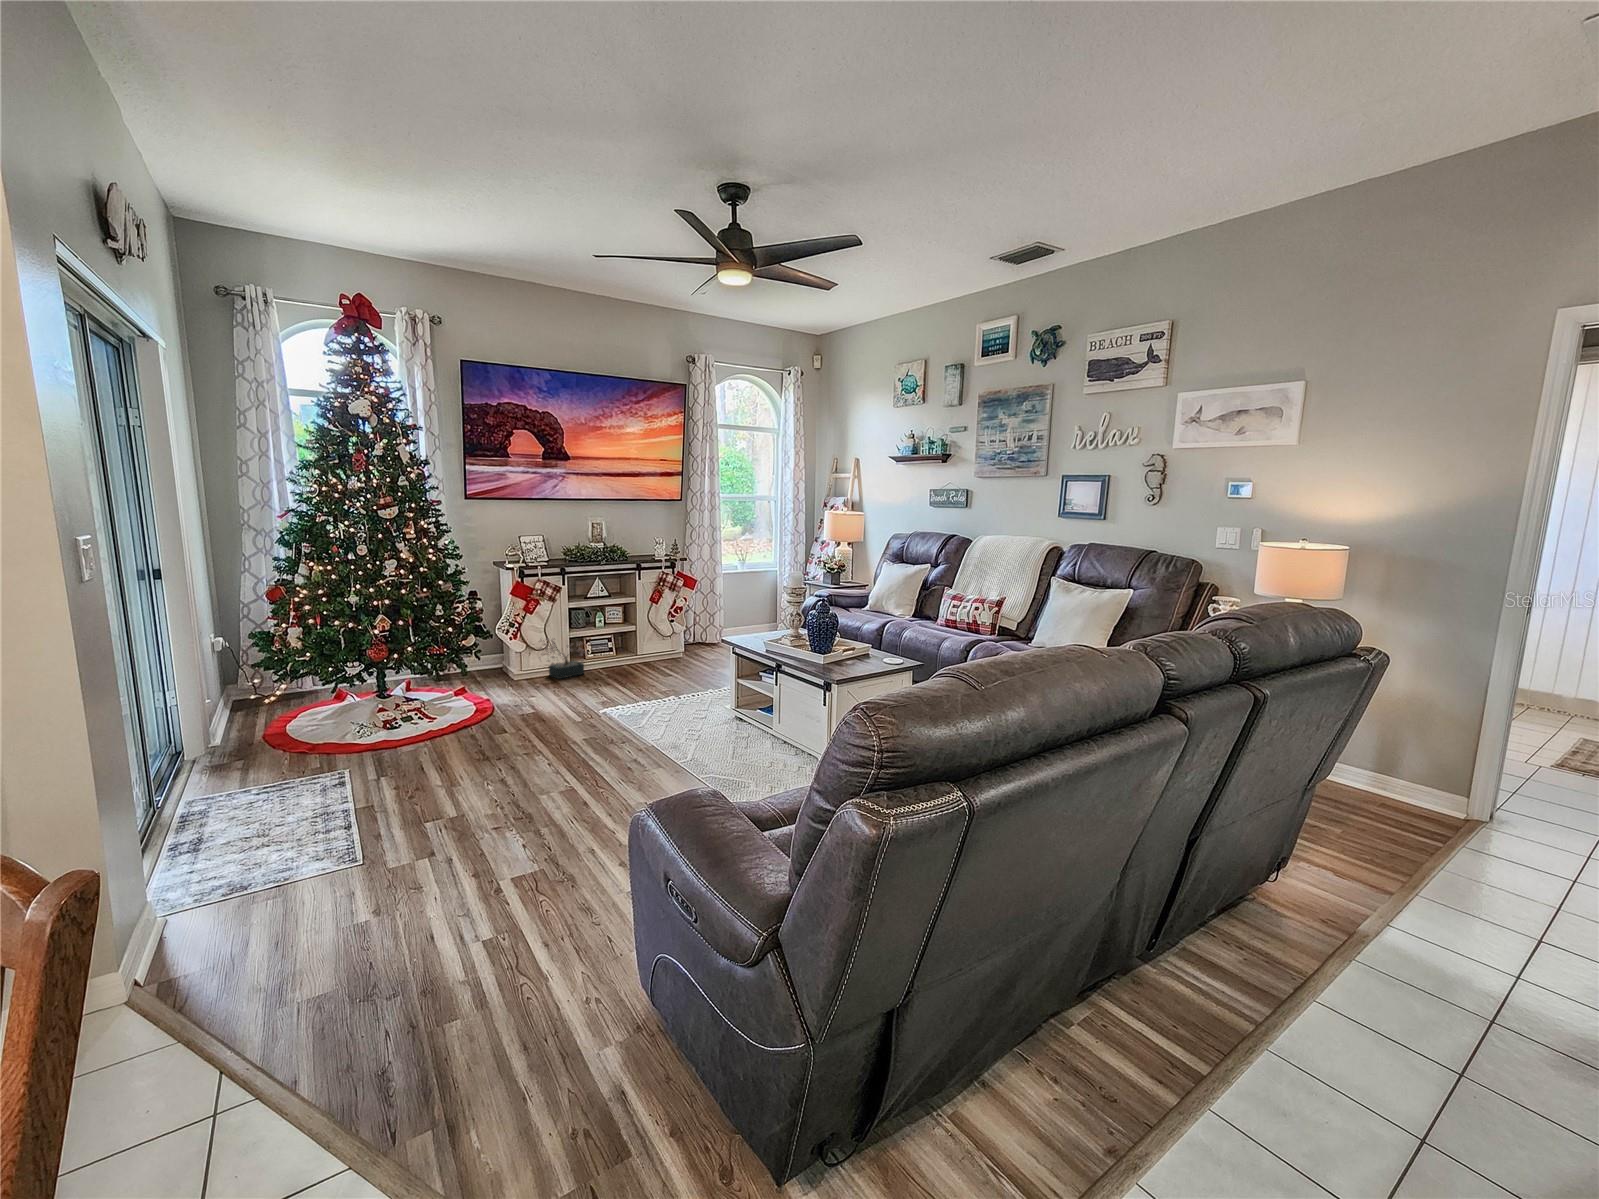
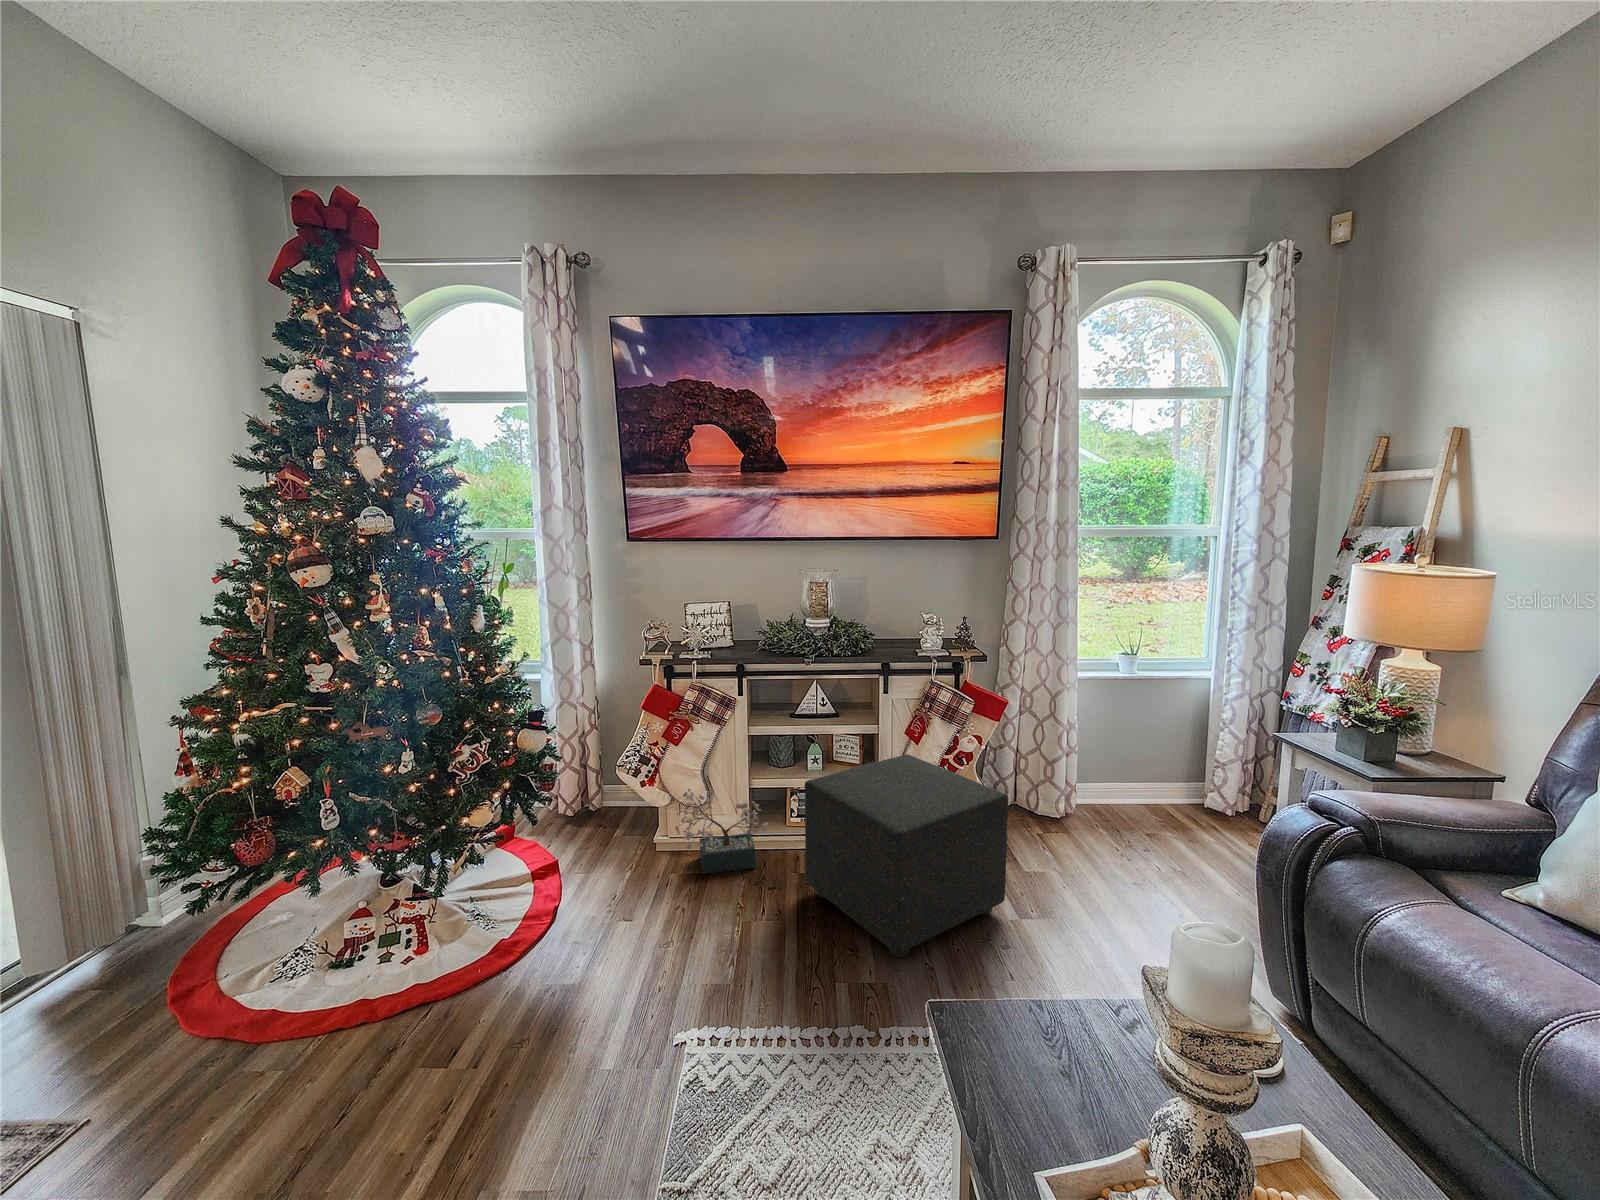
ottoman: none [618,608,710,681] -> present [805,754,1008,957]

